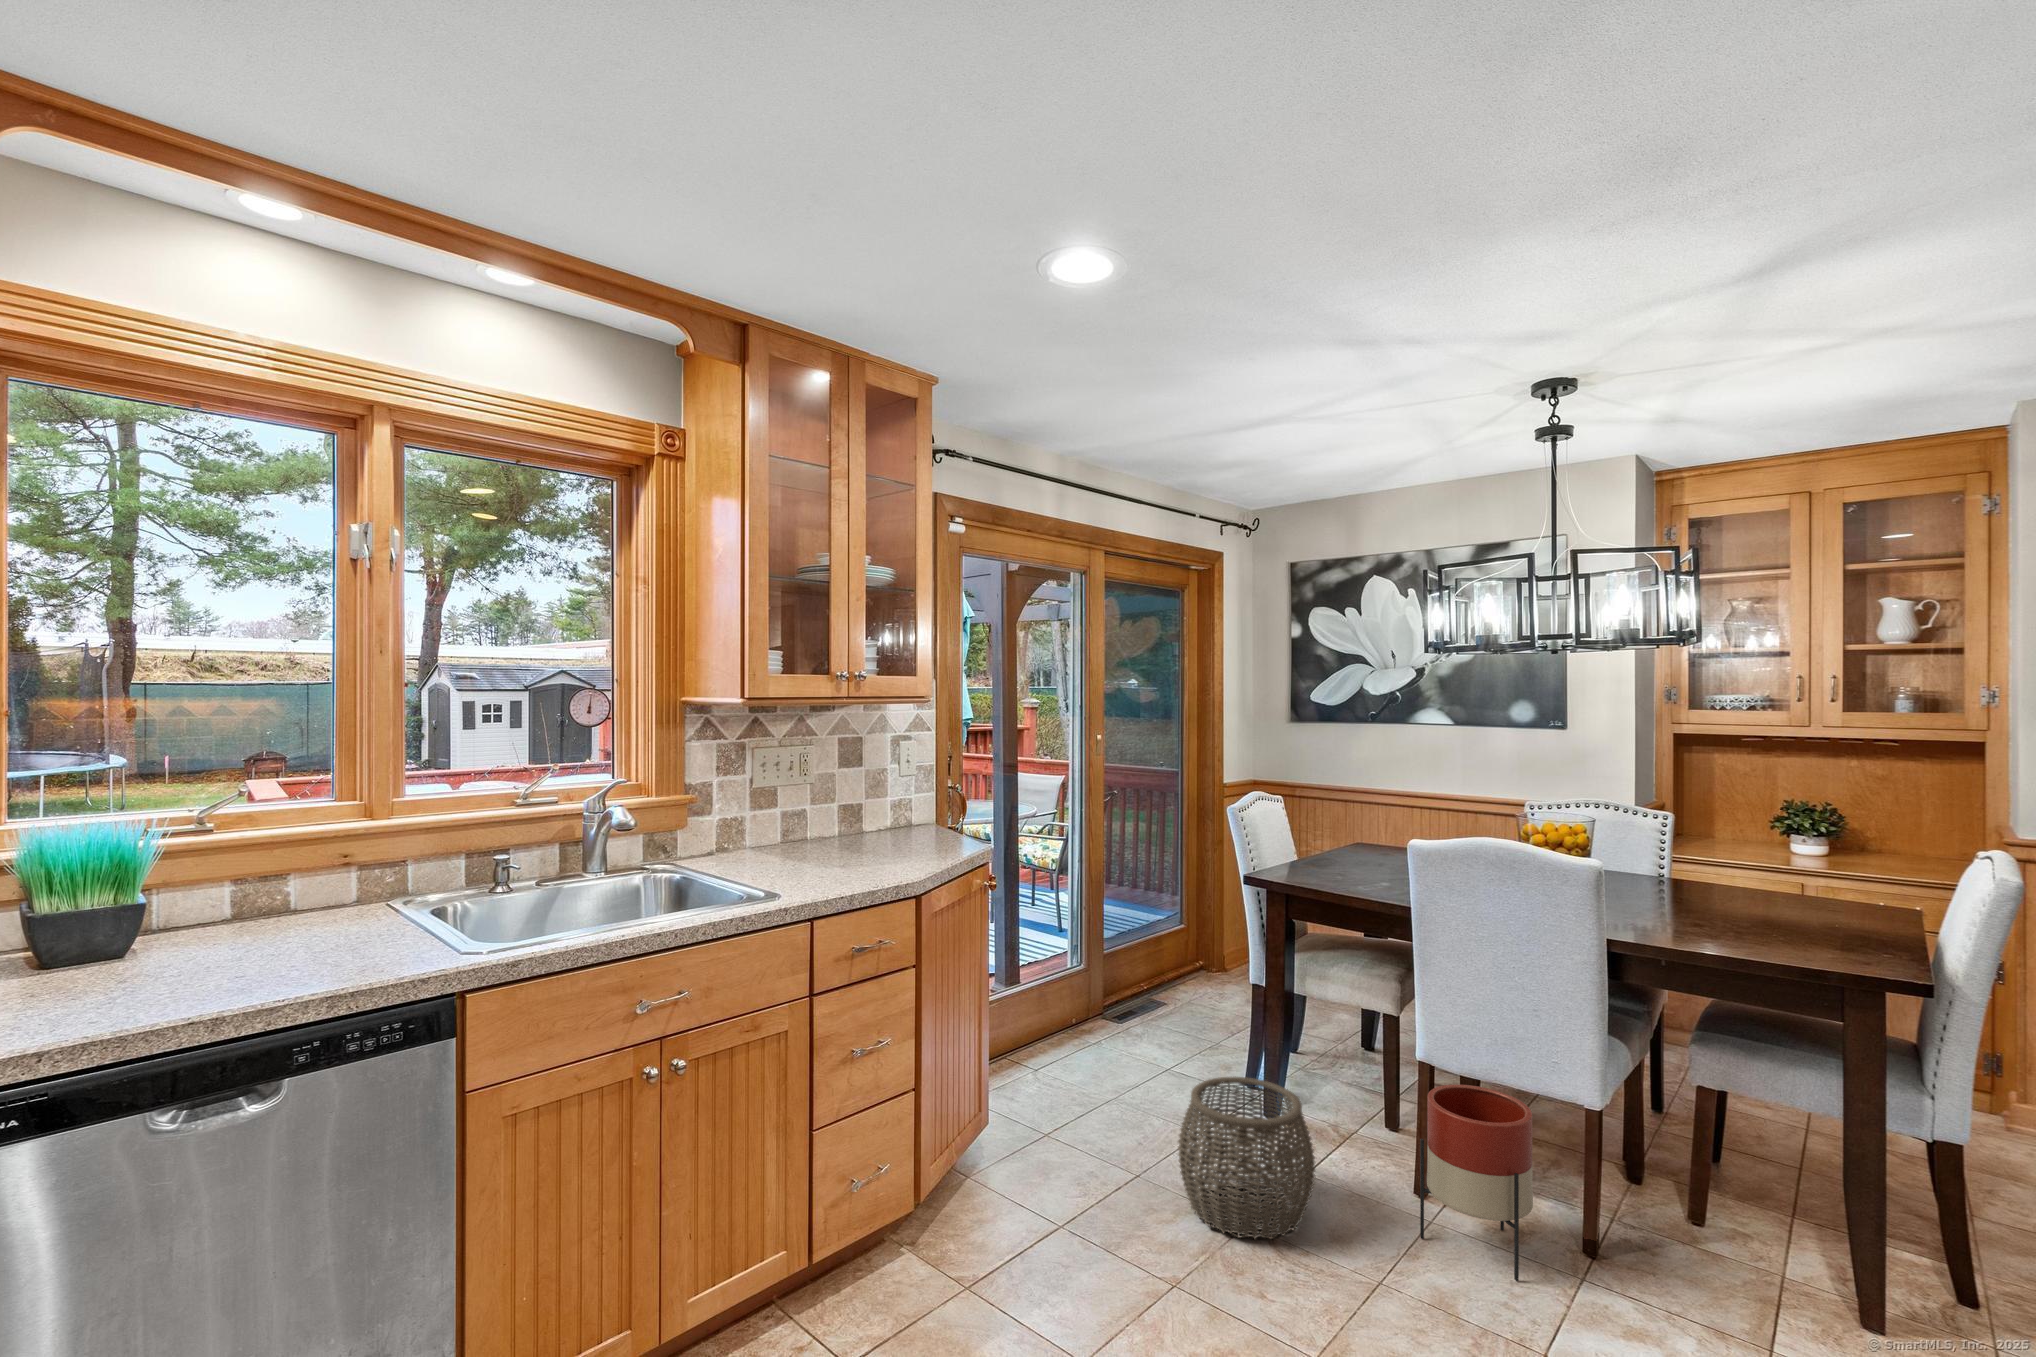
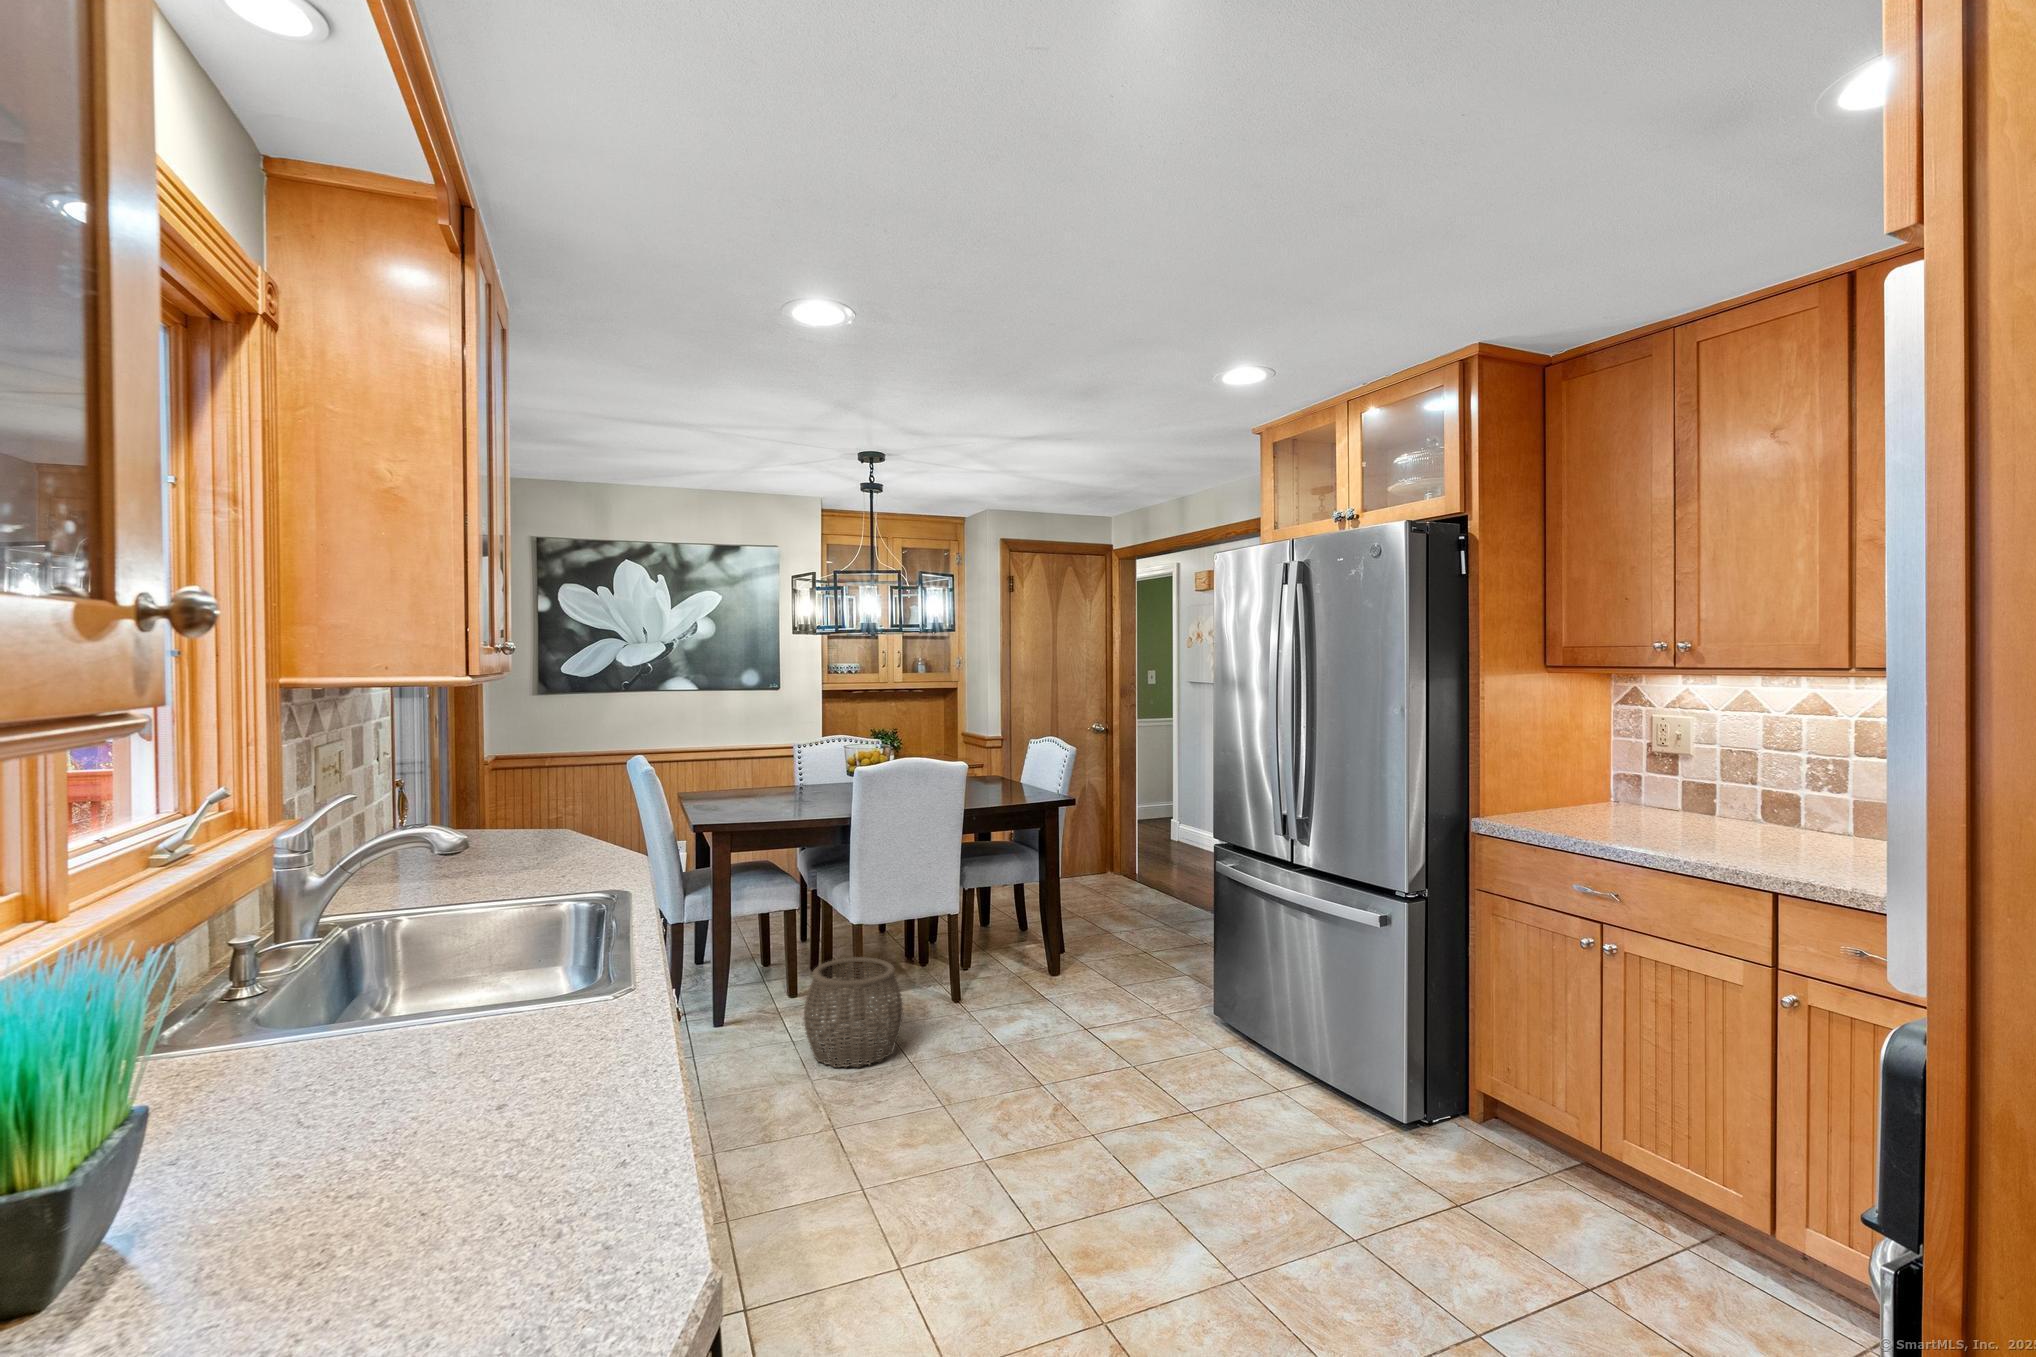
planter: present [1420,1085,1533,1281] -> none [926,912,989,1017]

